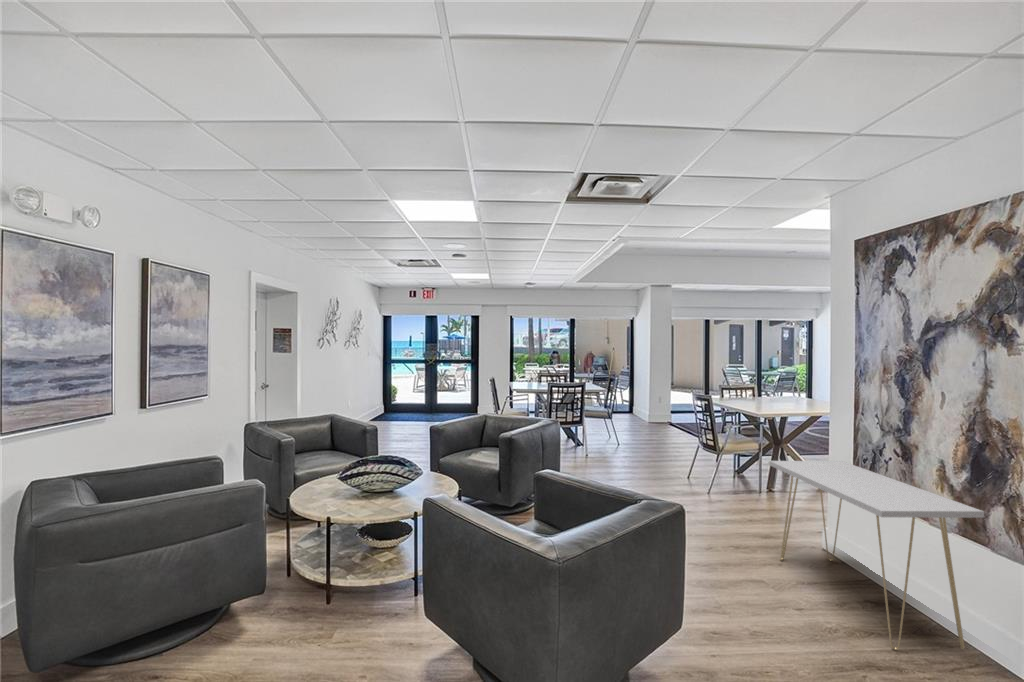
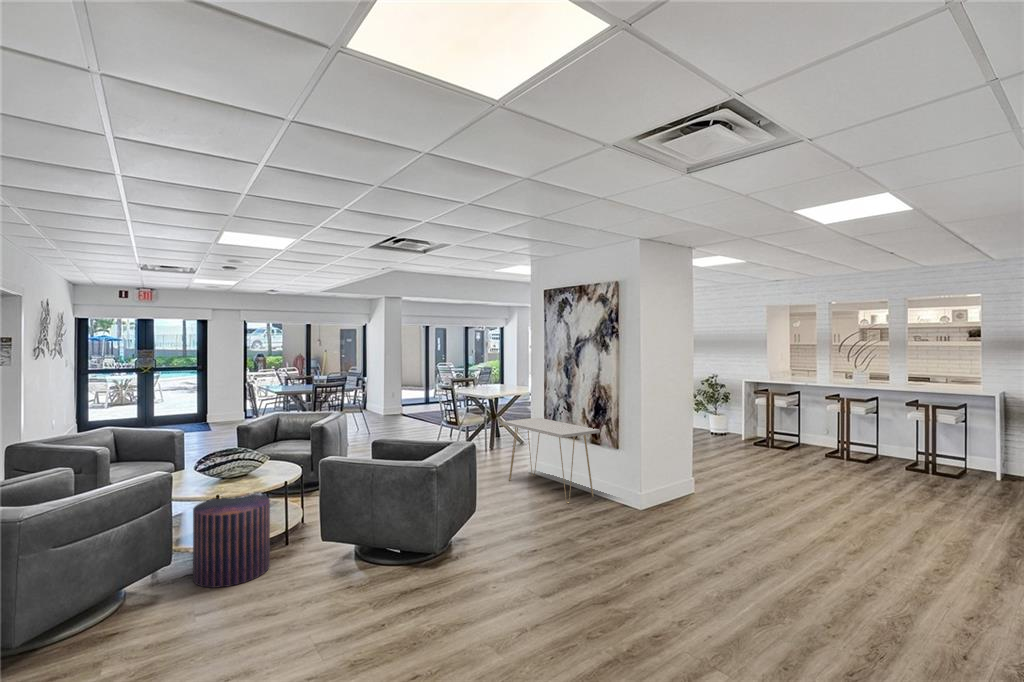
pouf: none [260,522,359,658] -> present [193,494,270,588]

